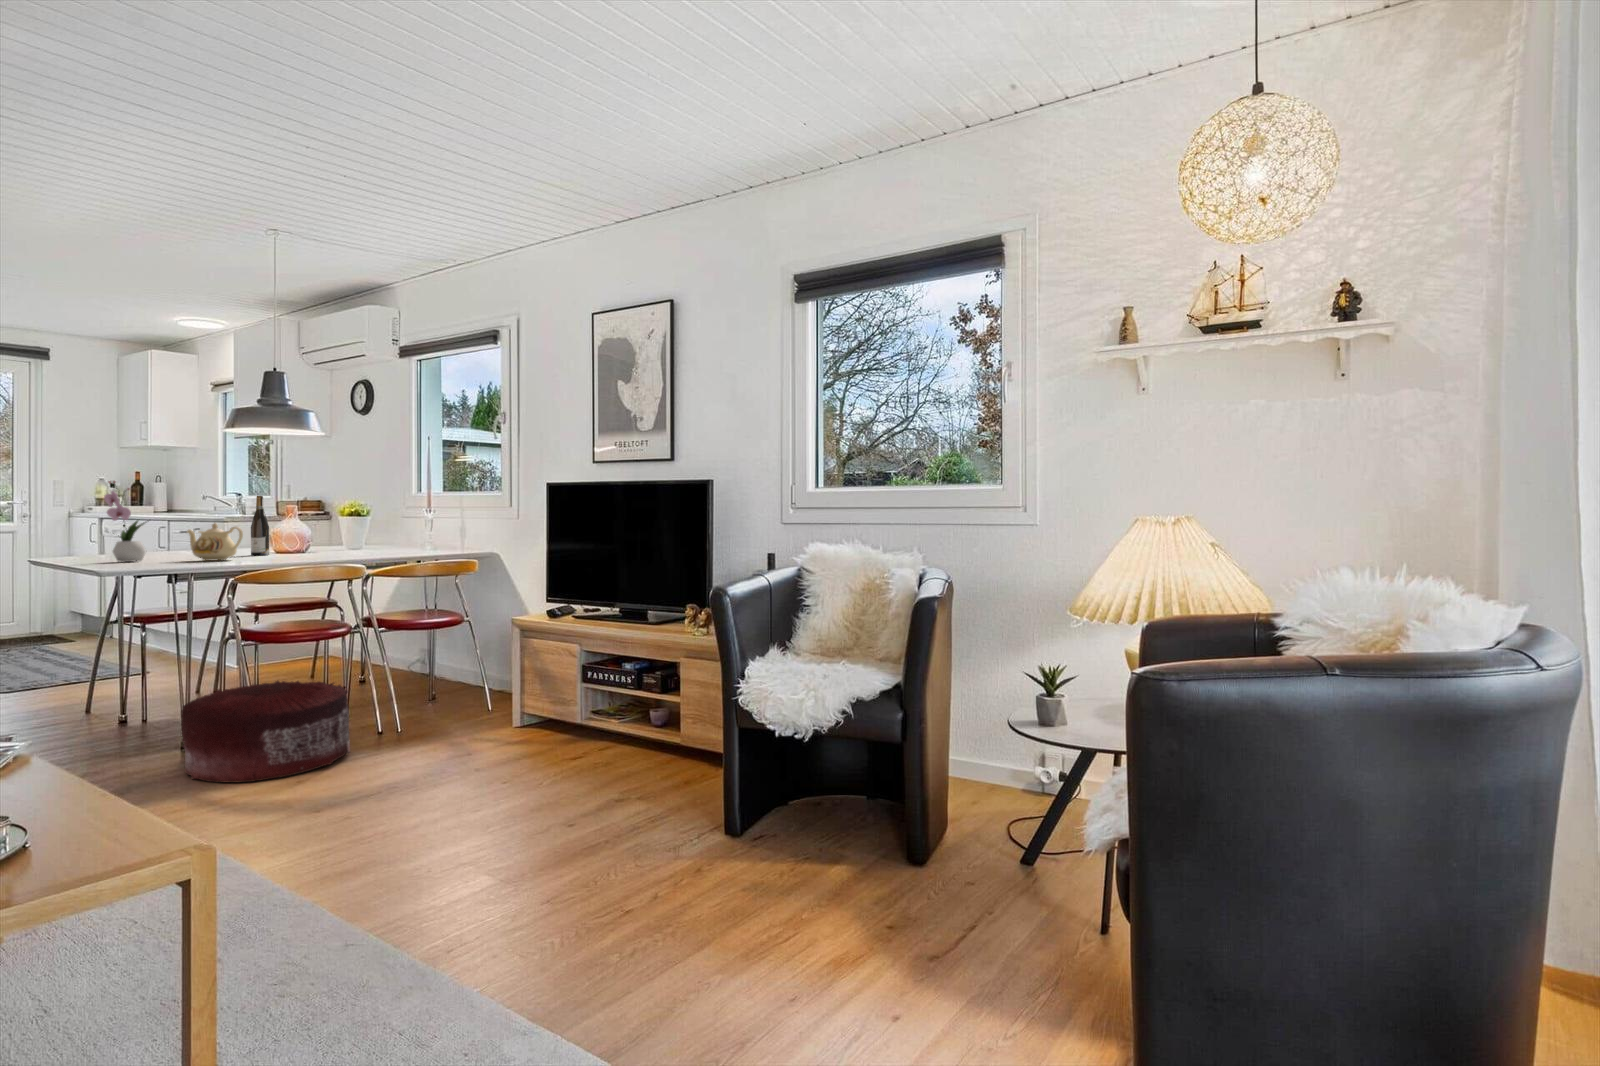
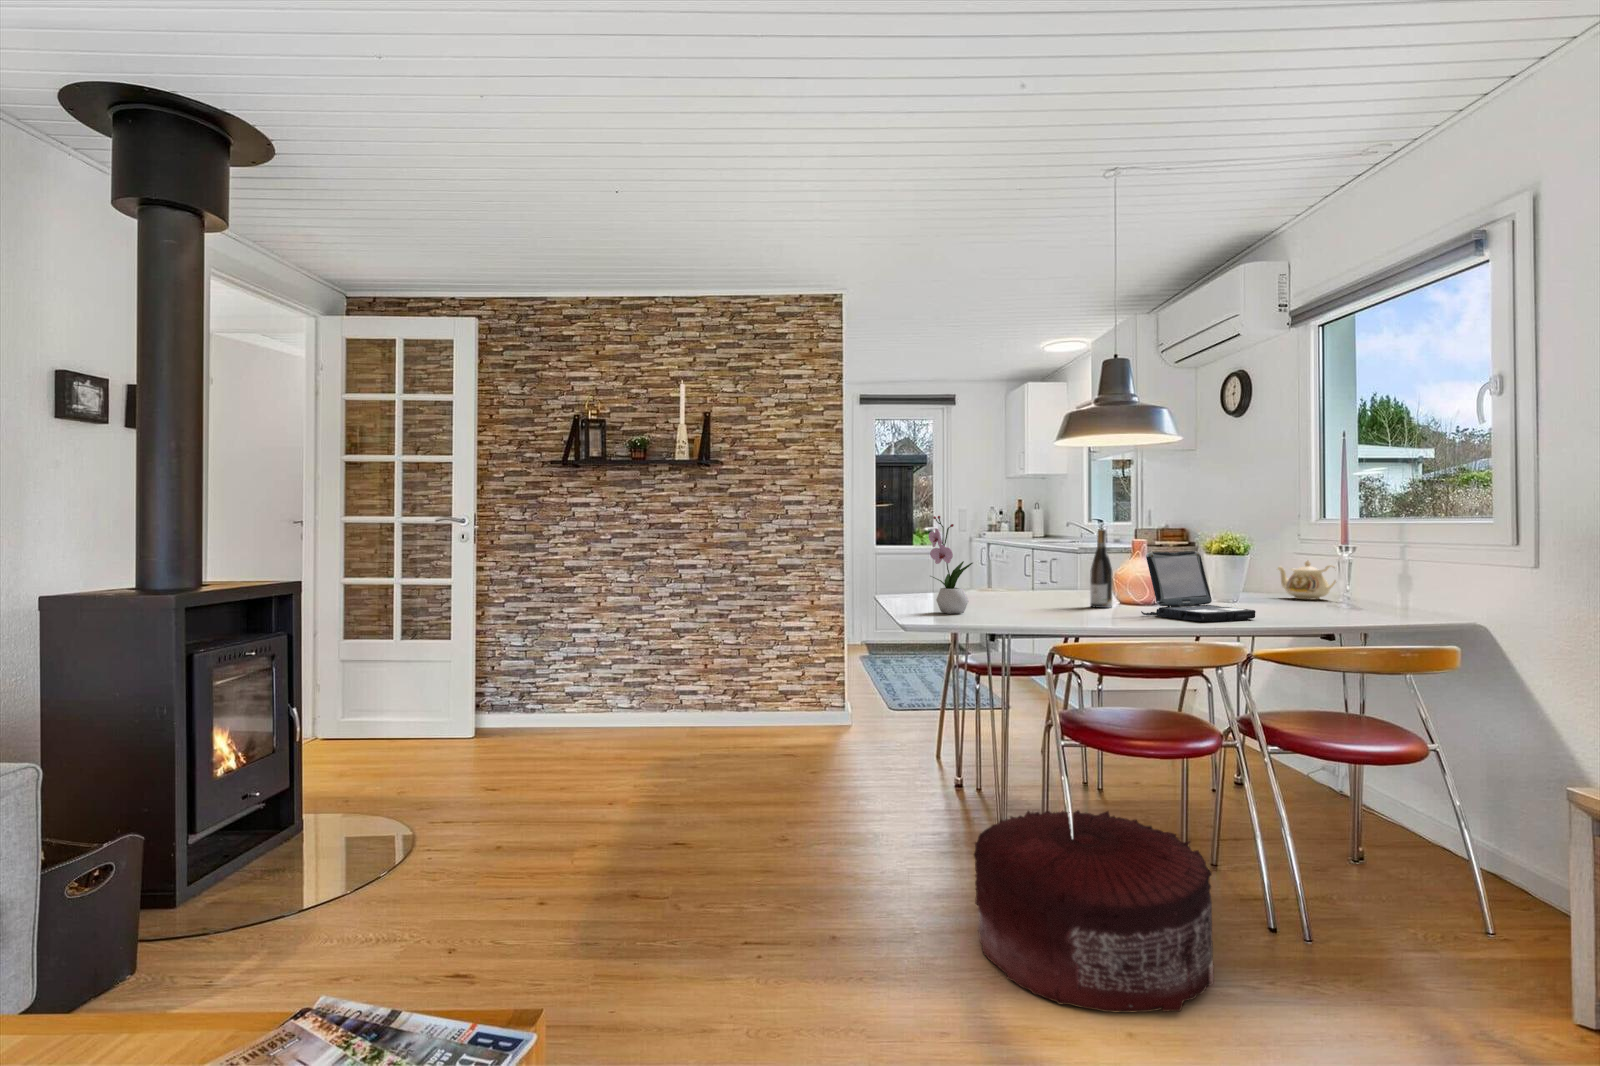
laptop: none [295,511,374,556] -> present [1141,551,1256,622]
teapot: present [187,523,243,561] -> present [1278,560,1336,600]

